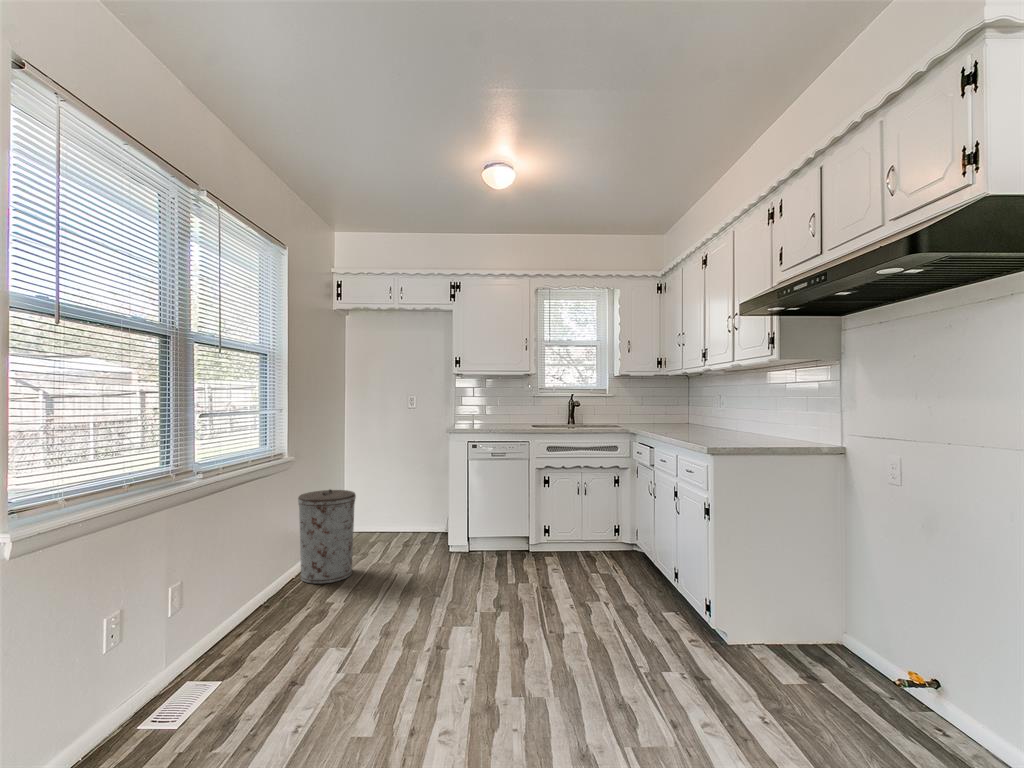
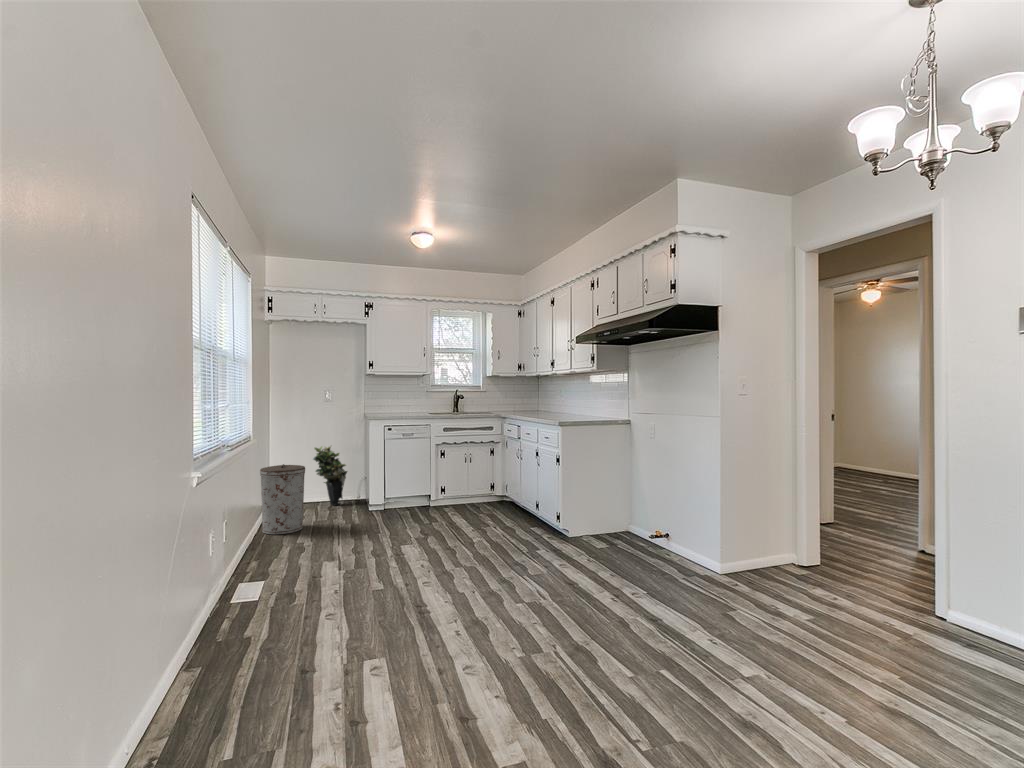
potted plant: none [388,462,431,540] -> present [313,446,347,506]

